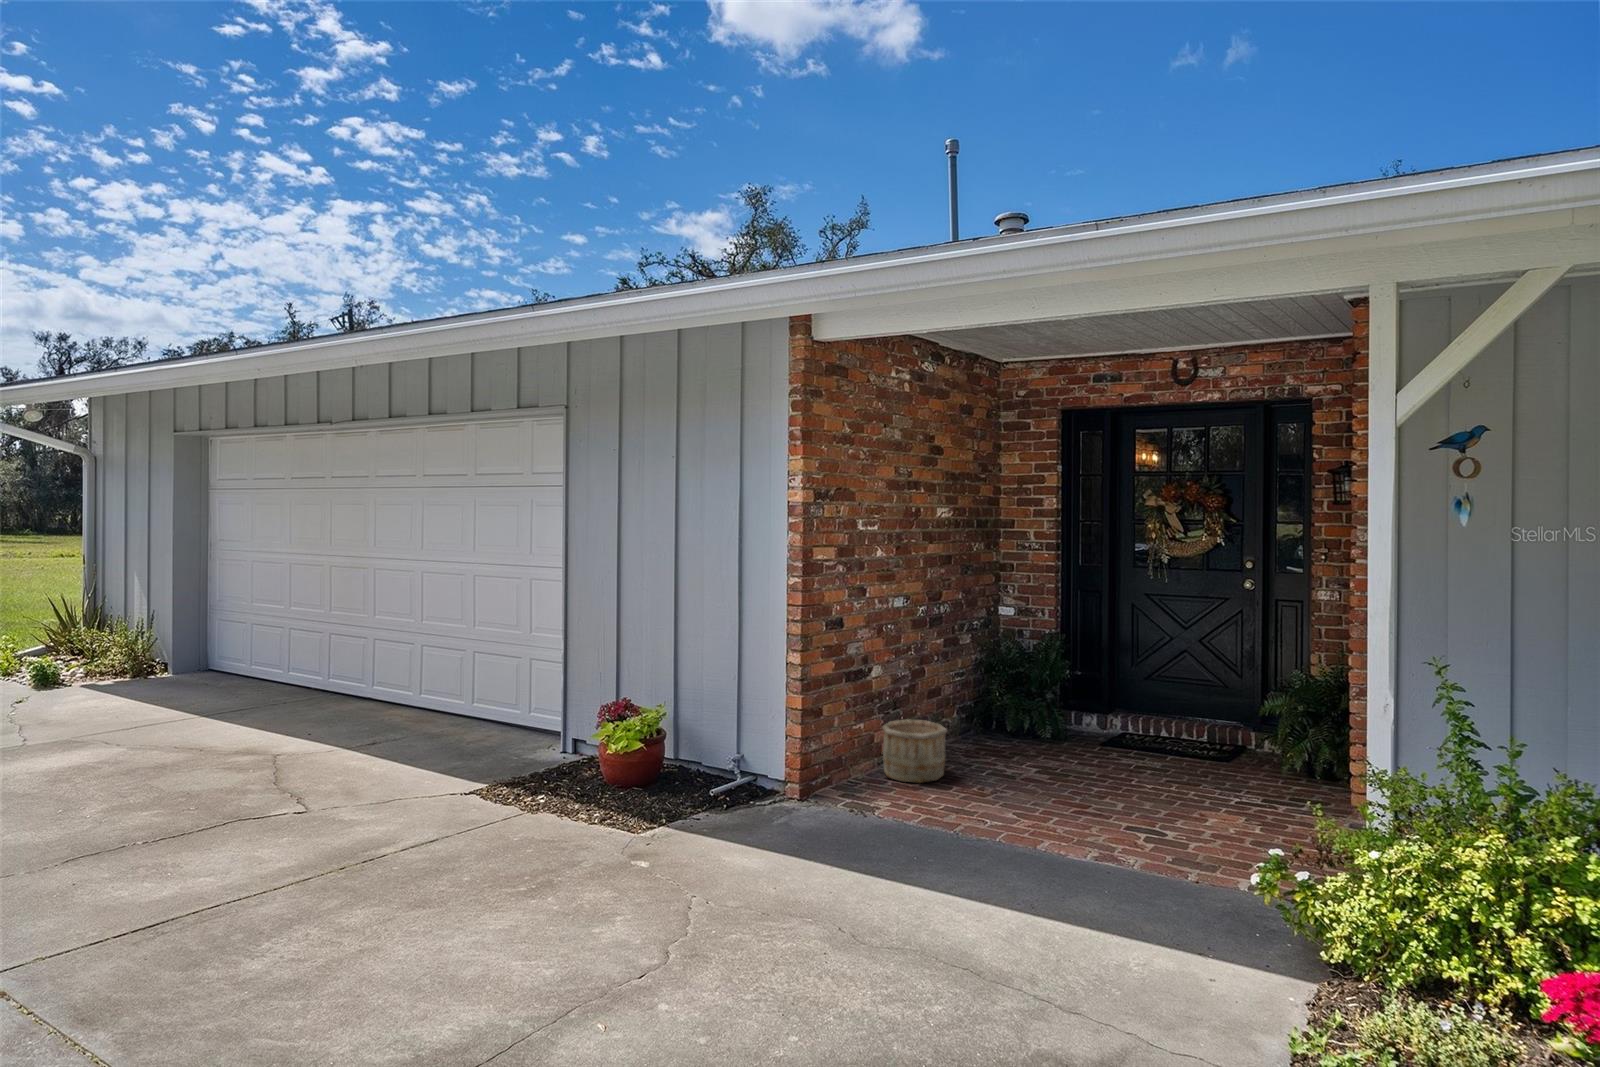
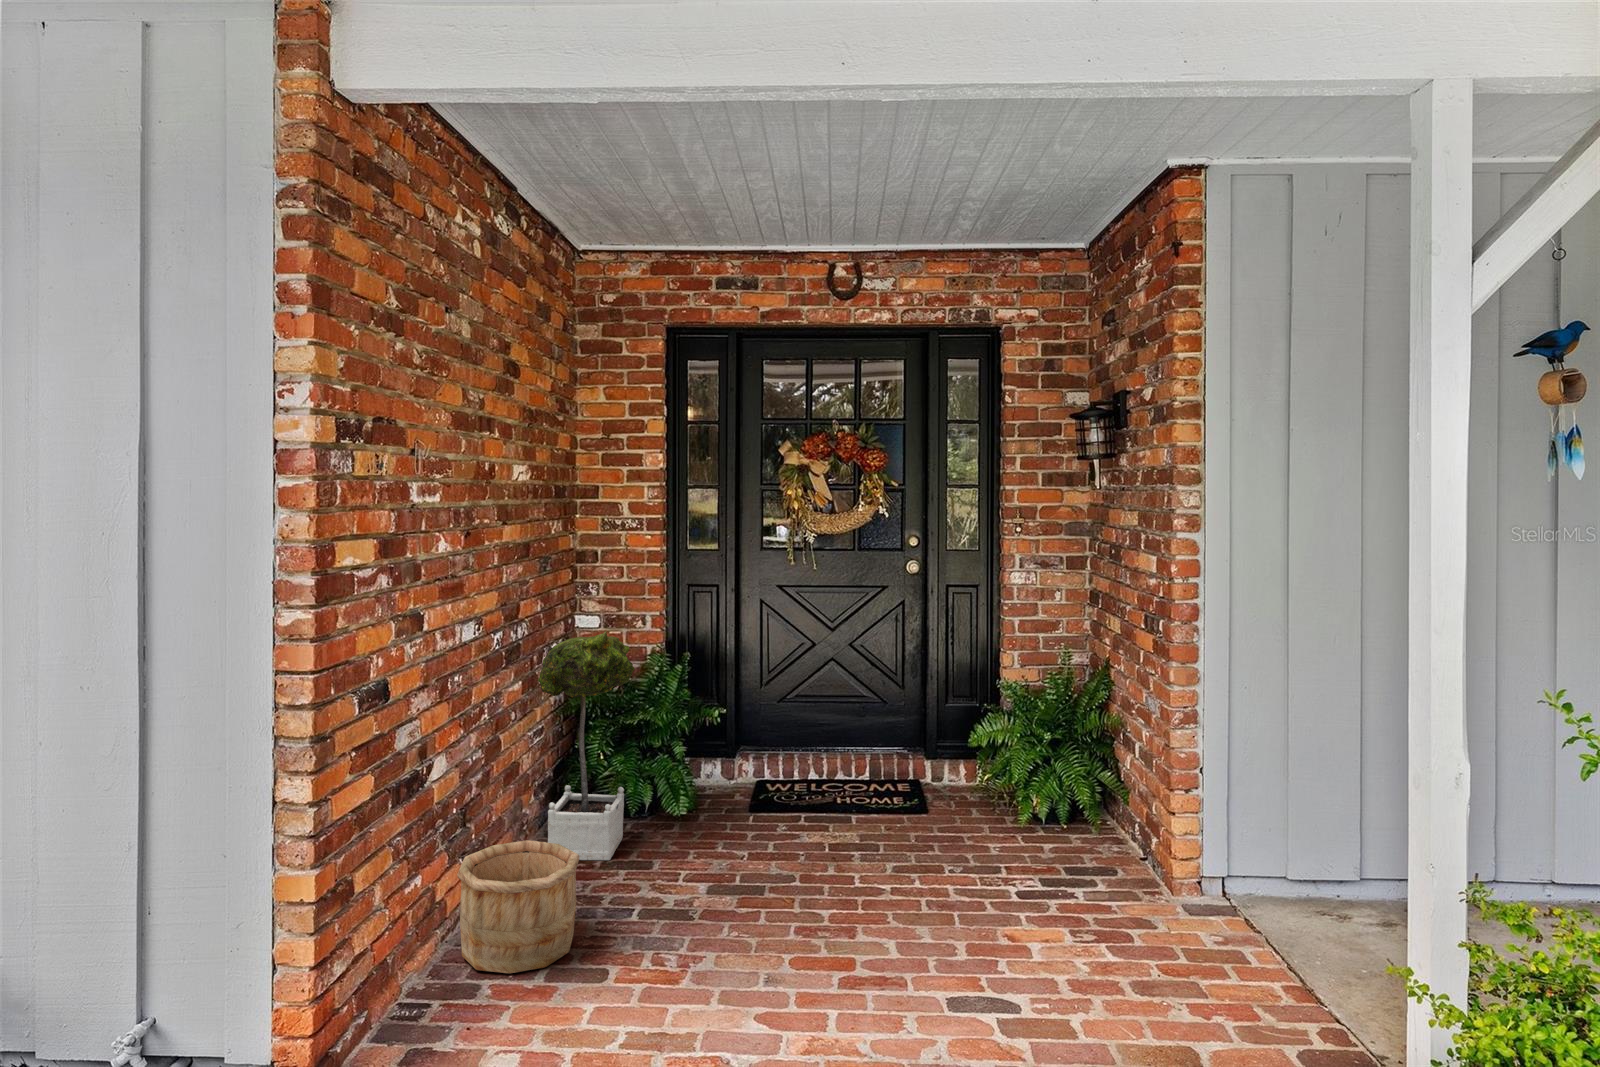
potted tree: none [950,611,1010,753] -> present [538,631,634,860]

